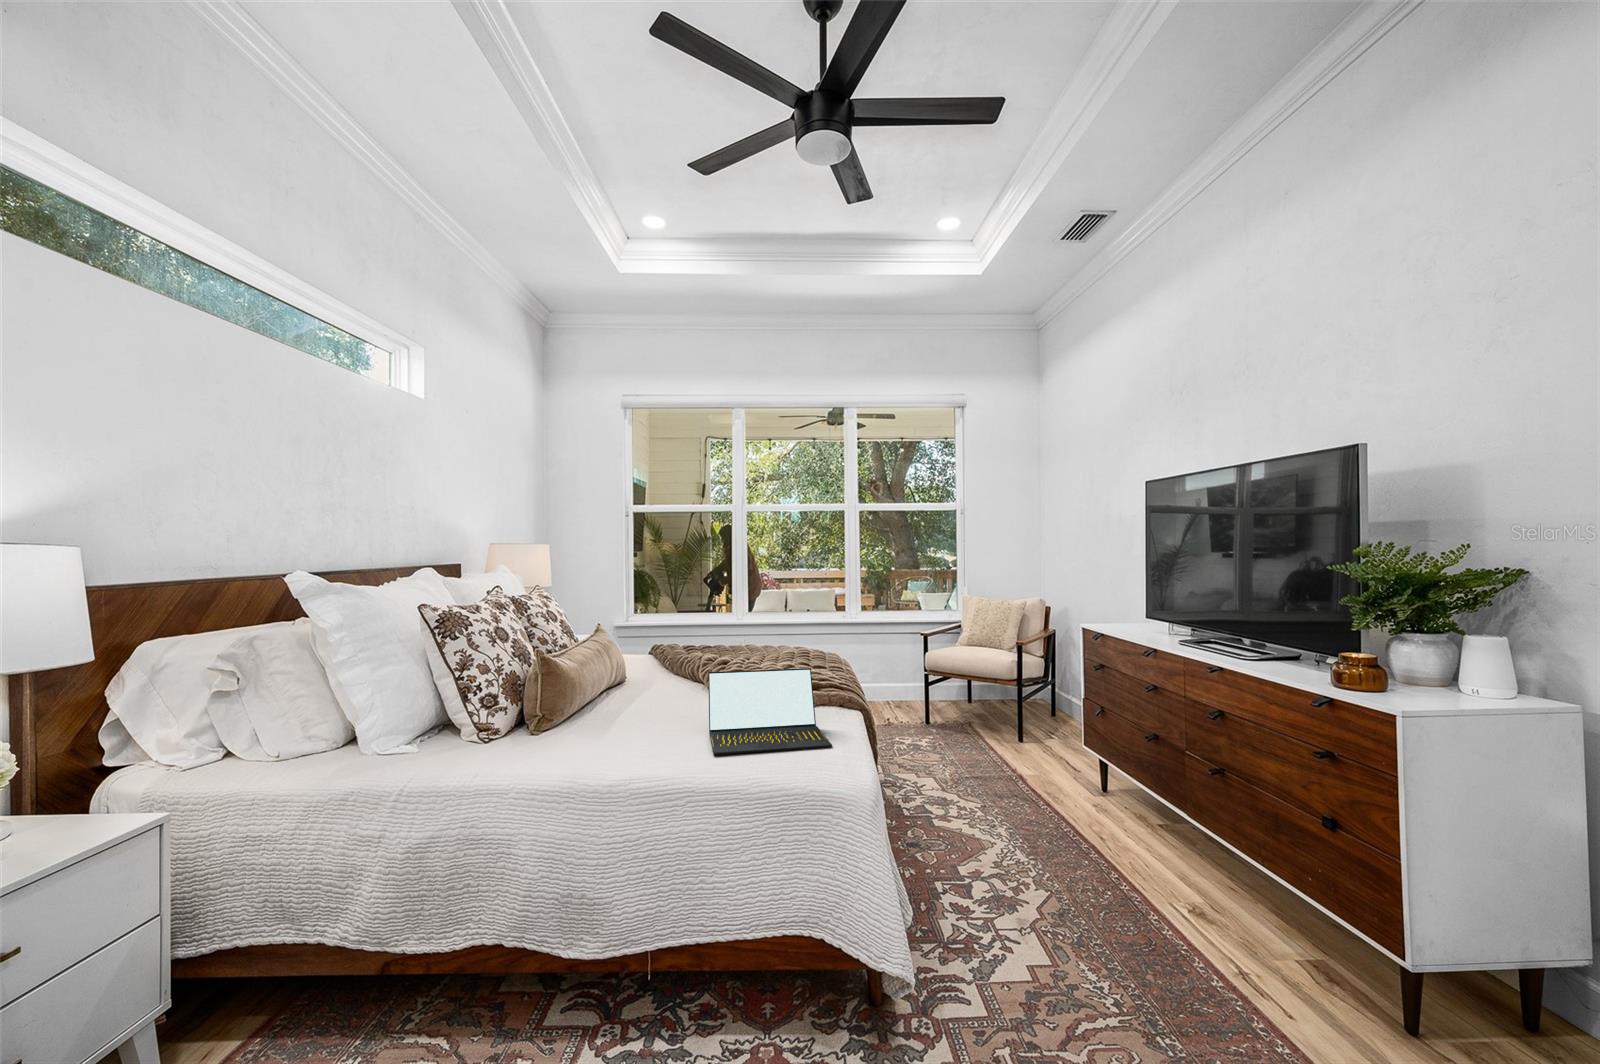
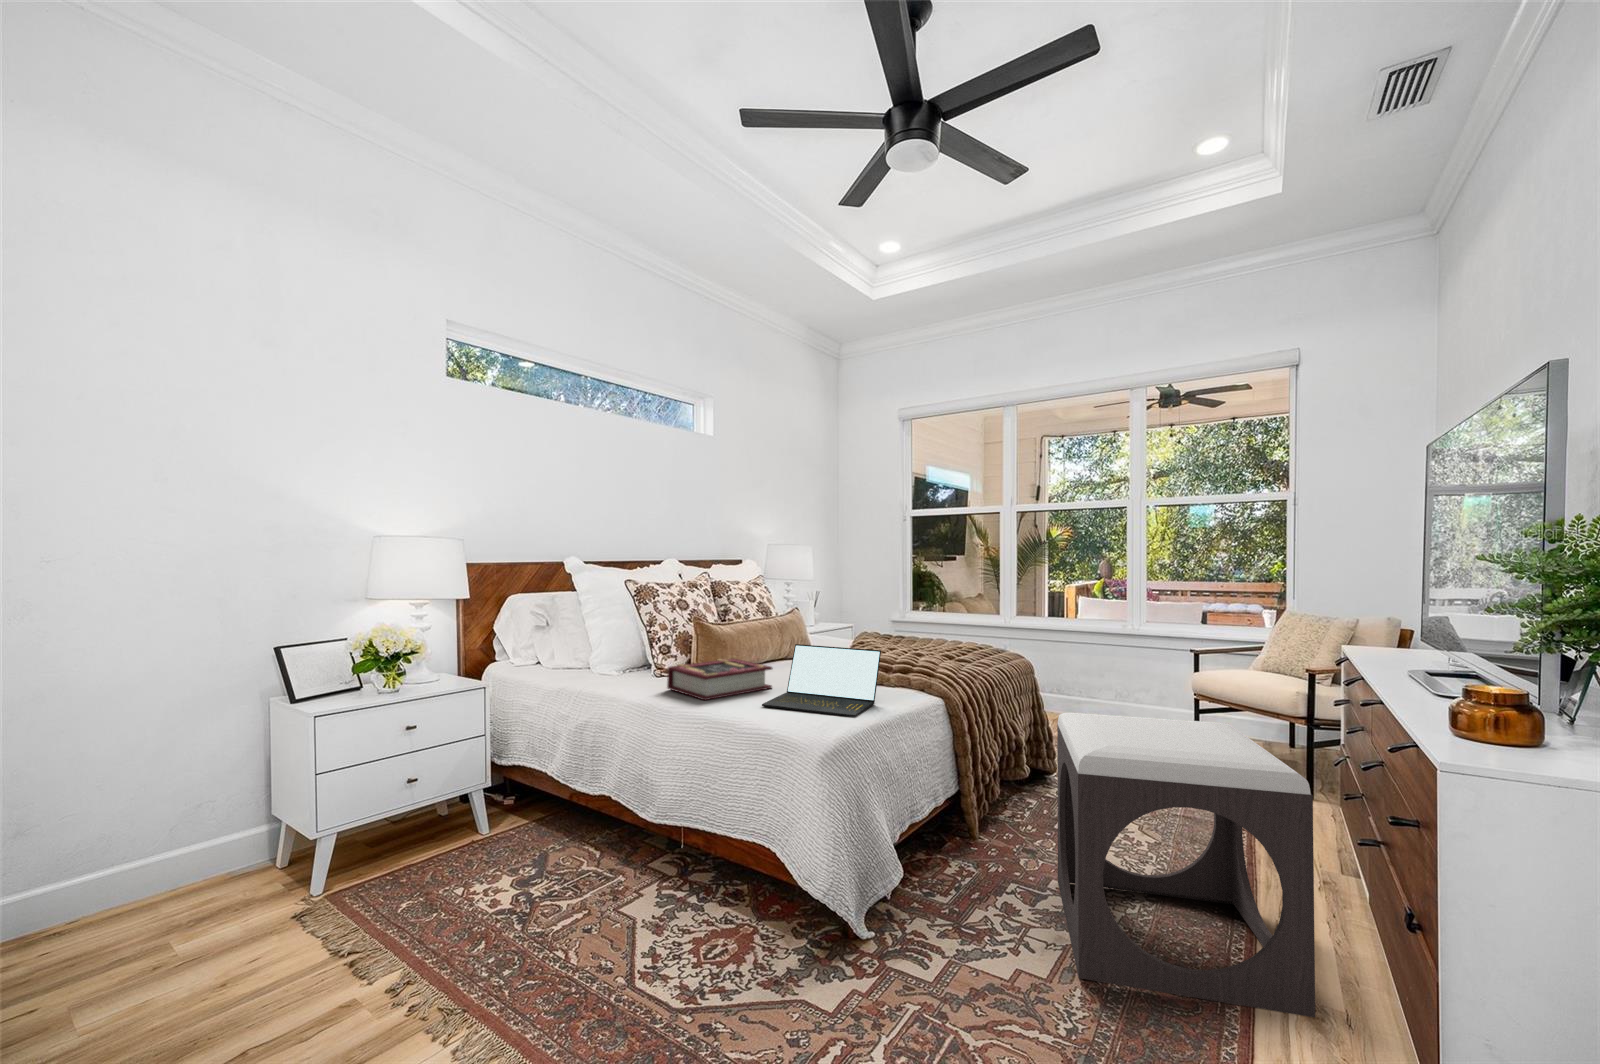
footstool: none [955,695,1196,949] -> present [1057,713,1315,1017]
book: none [543,699,674,762] -> present [667,658,773,700]

